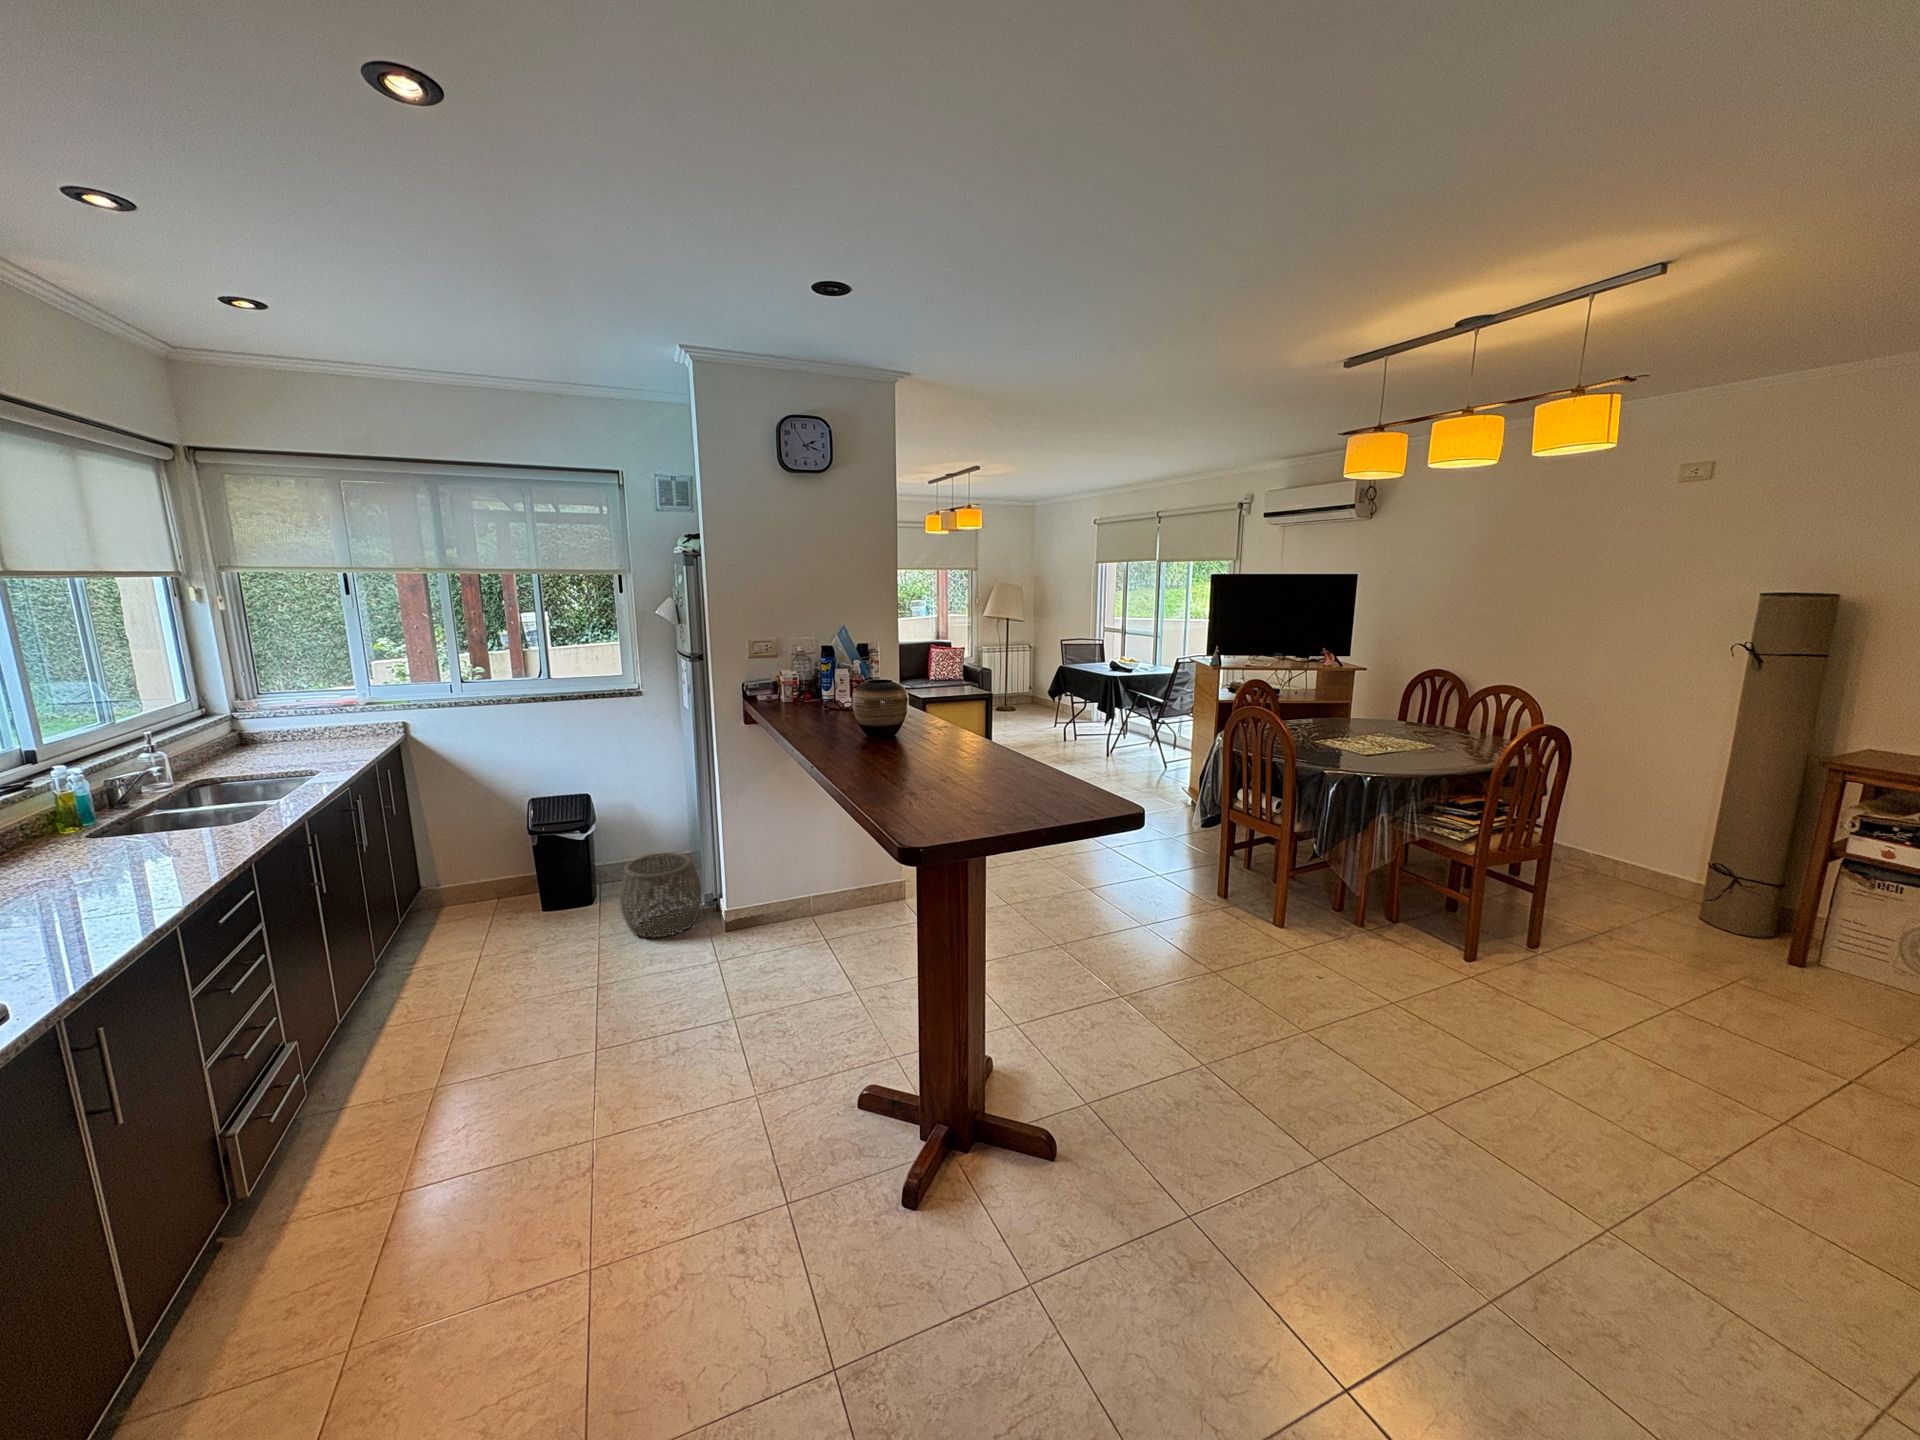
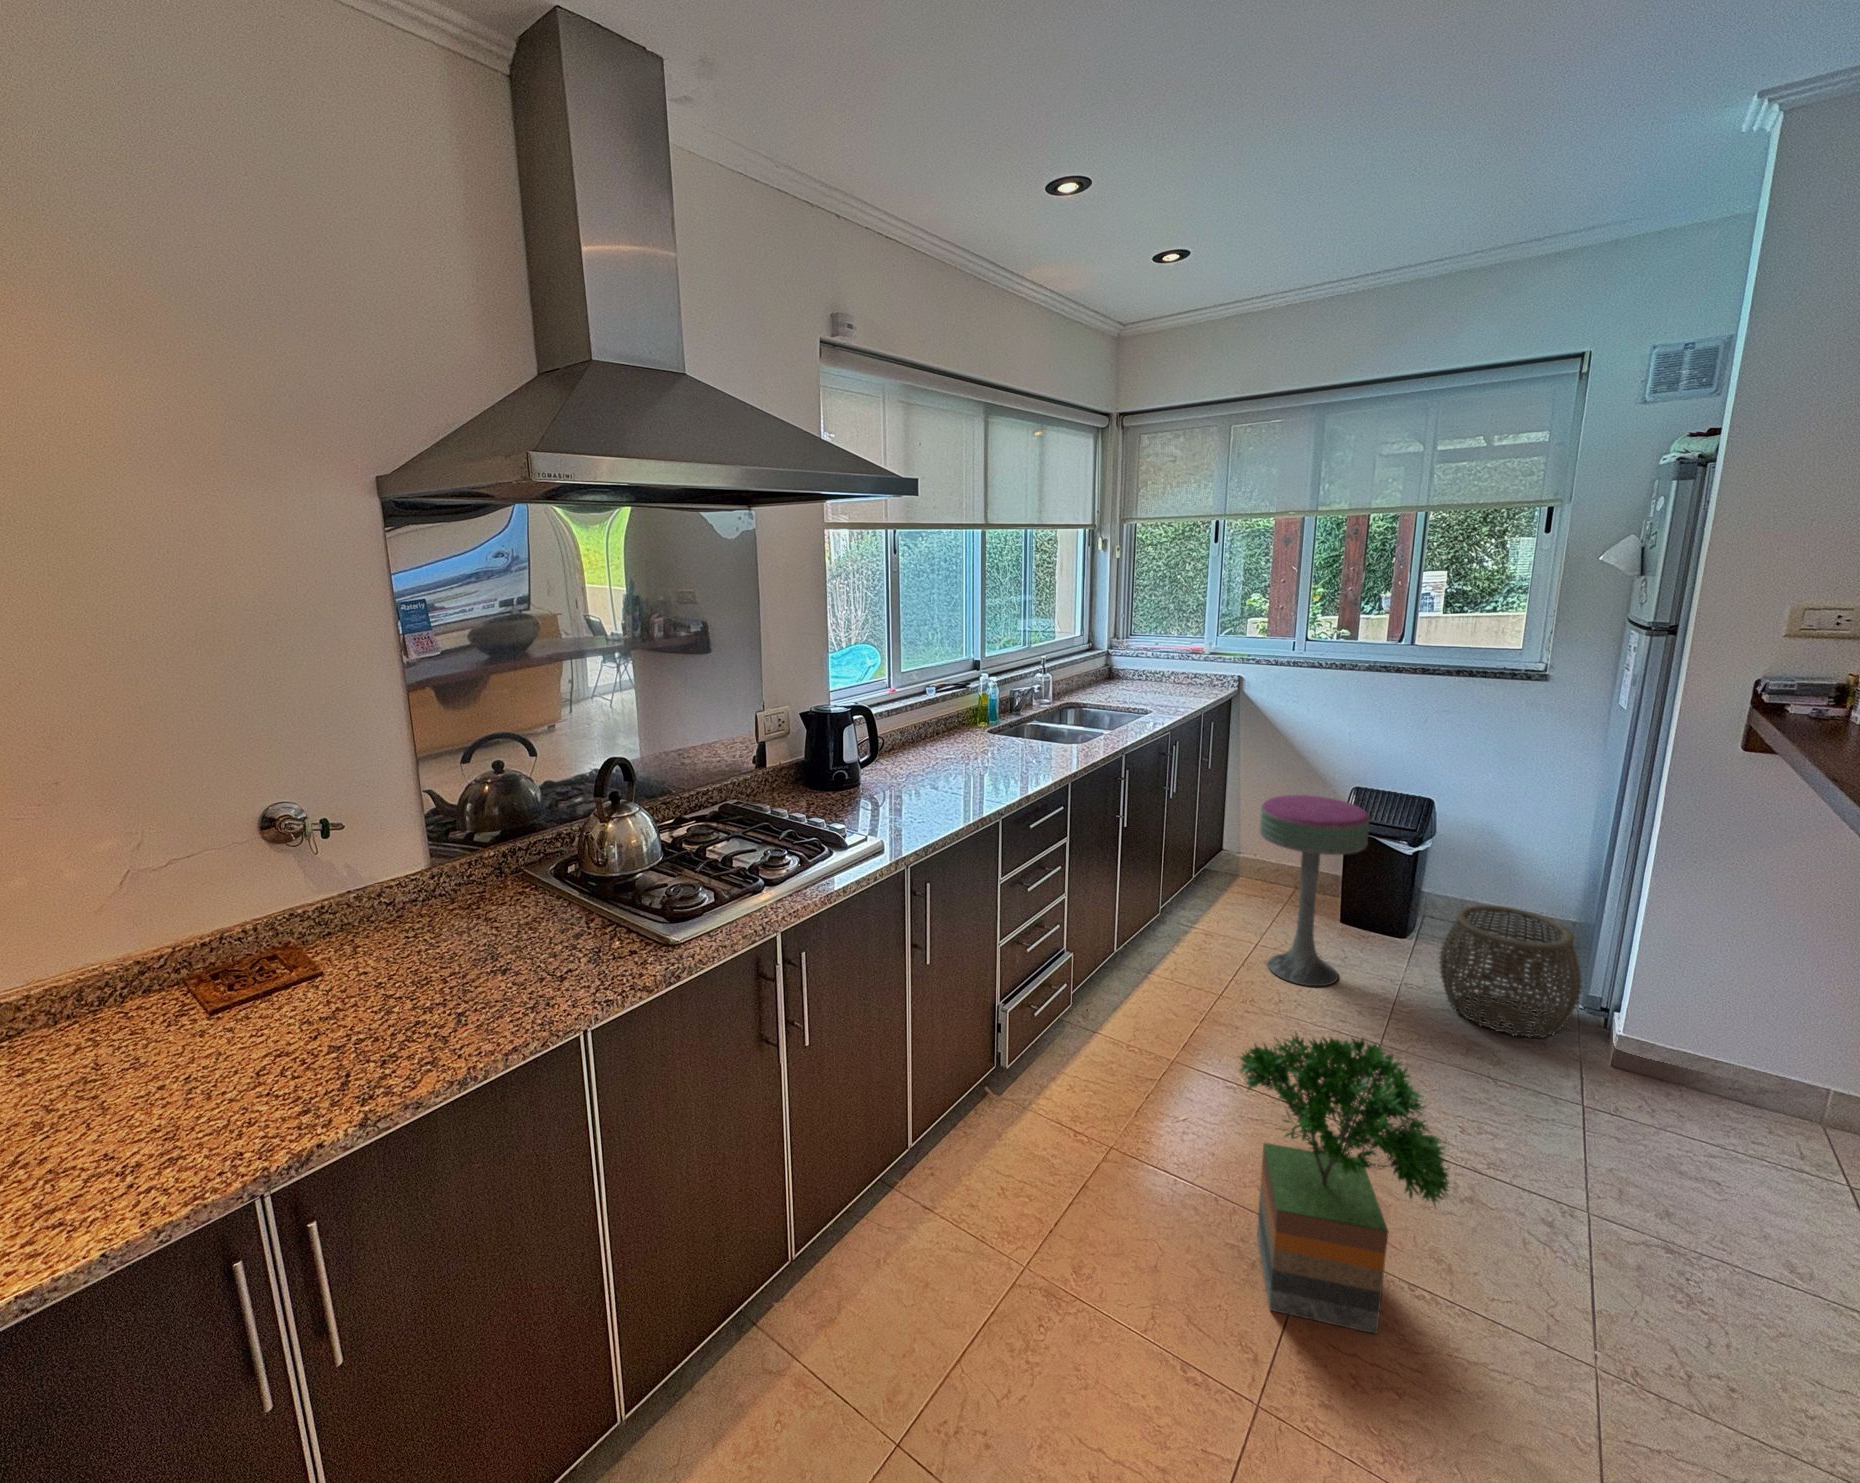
bar stool: none [459,812,554,970] -> present [1260,795,1370,986]
potted tree: none [502,966,660,1188] -> present [1240,1034,1449,1334]

